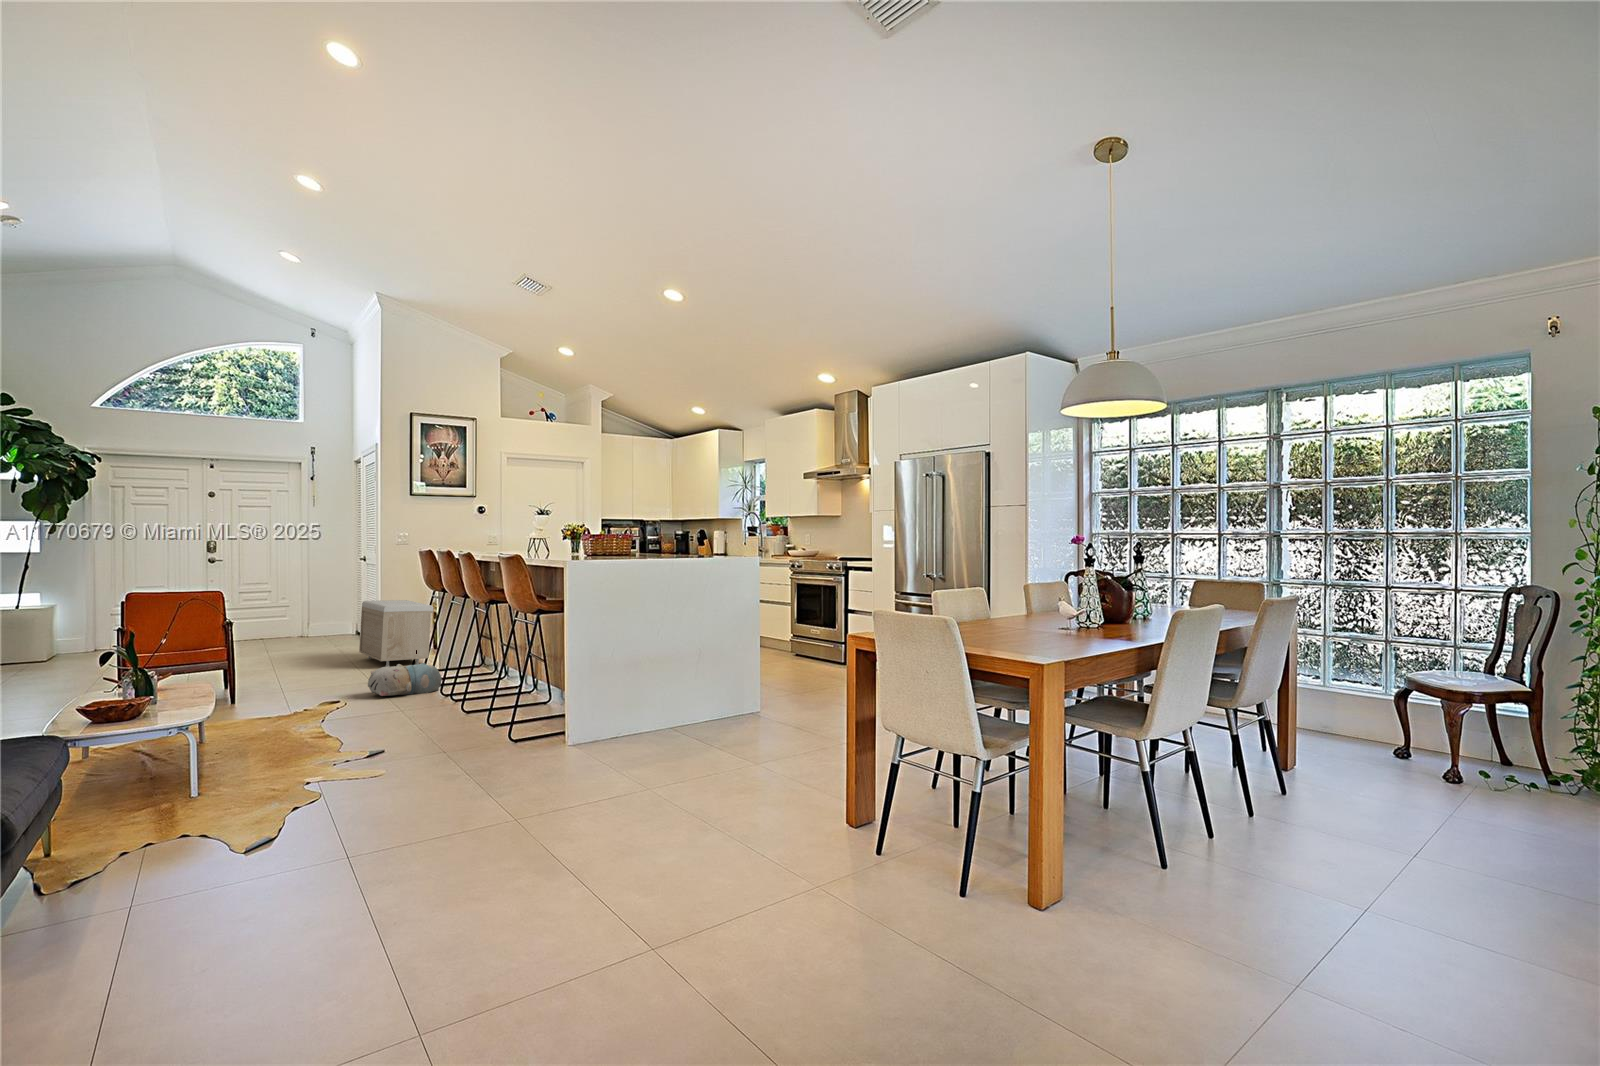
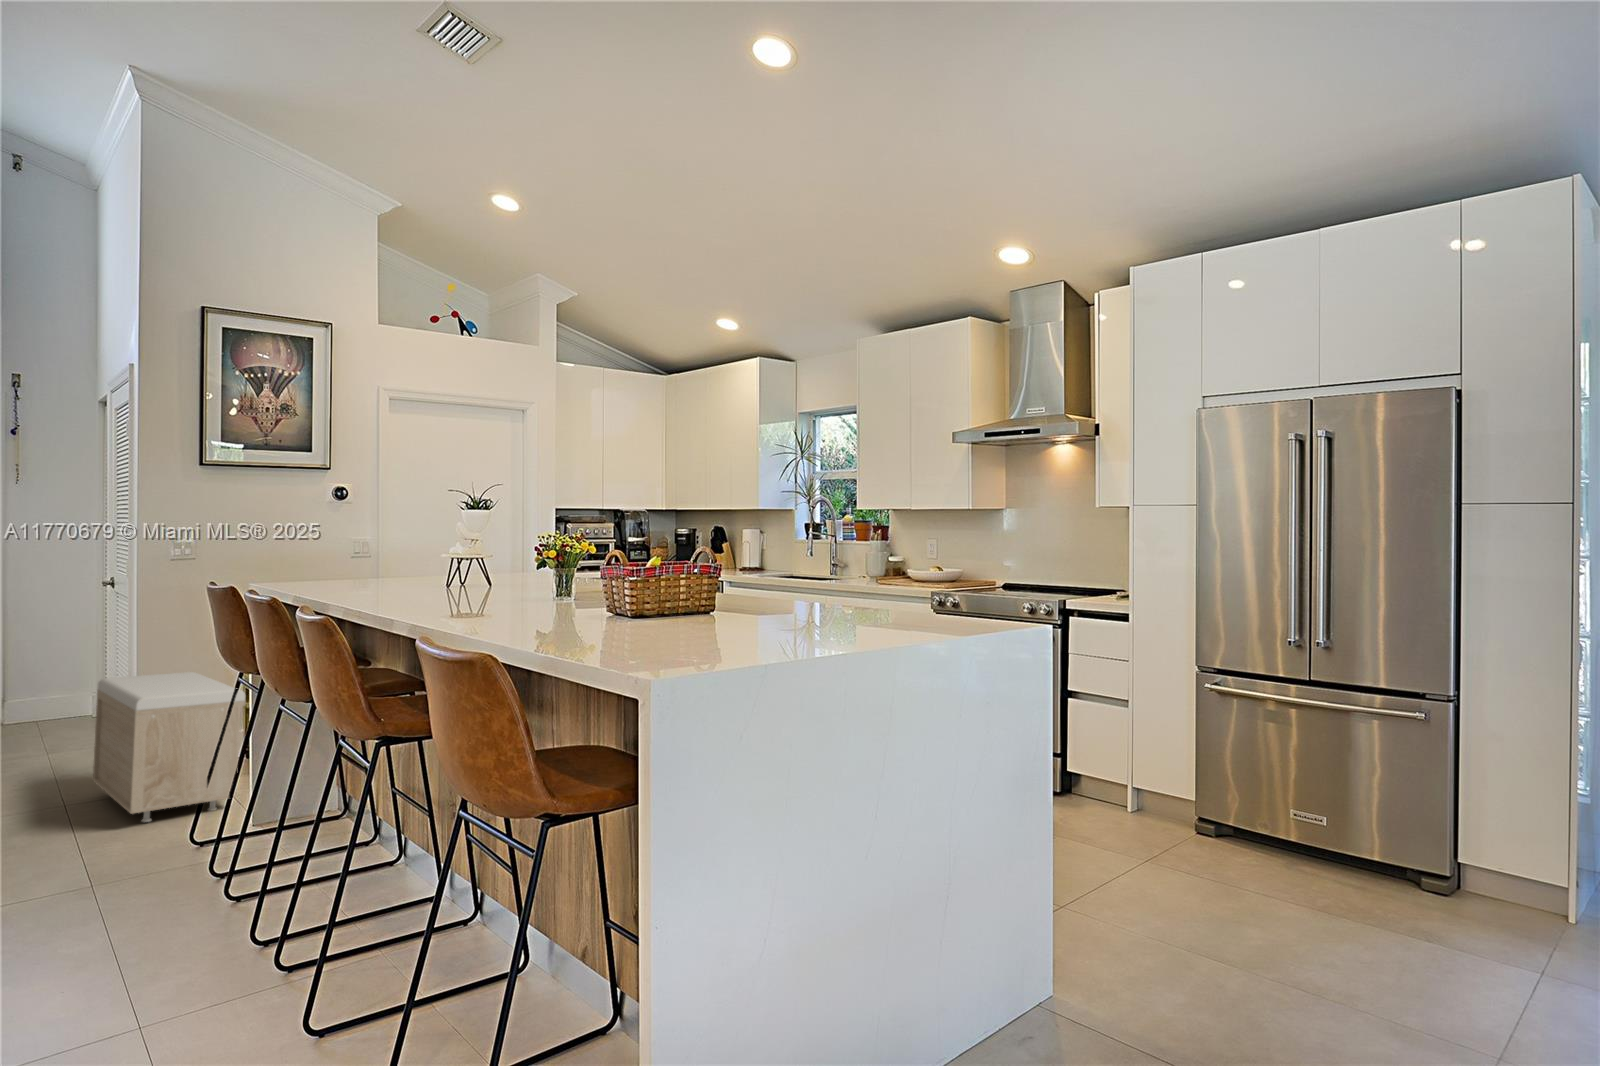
plush toy: present [368,663,442,696] -> none [68,849,256,956]

